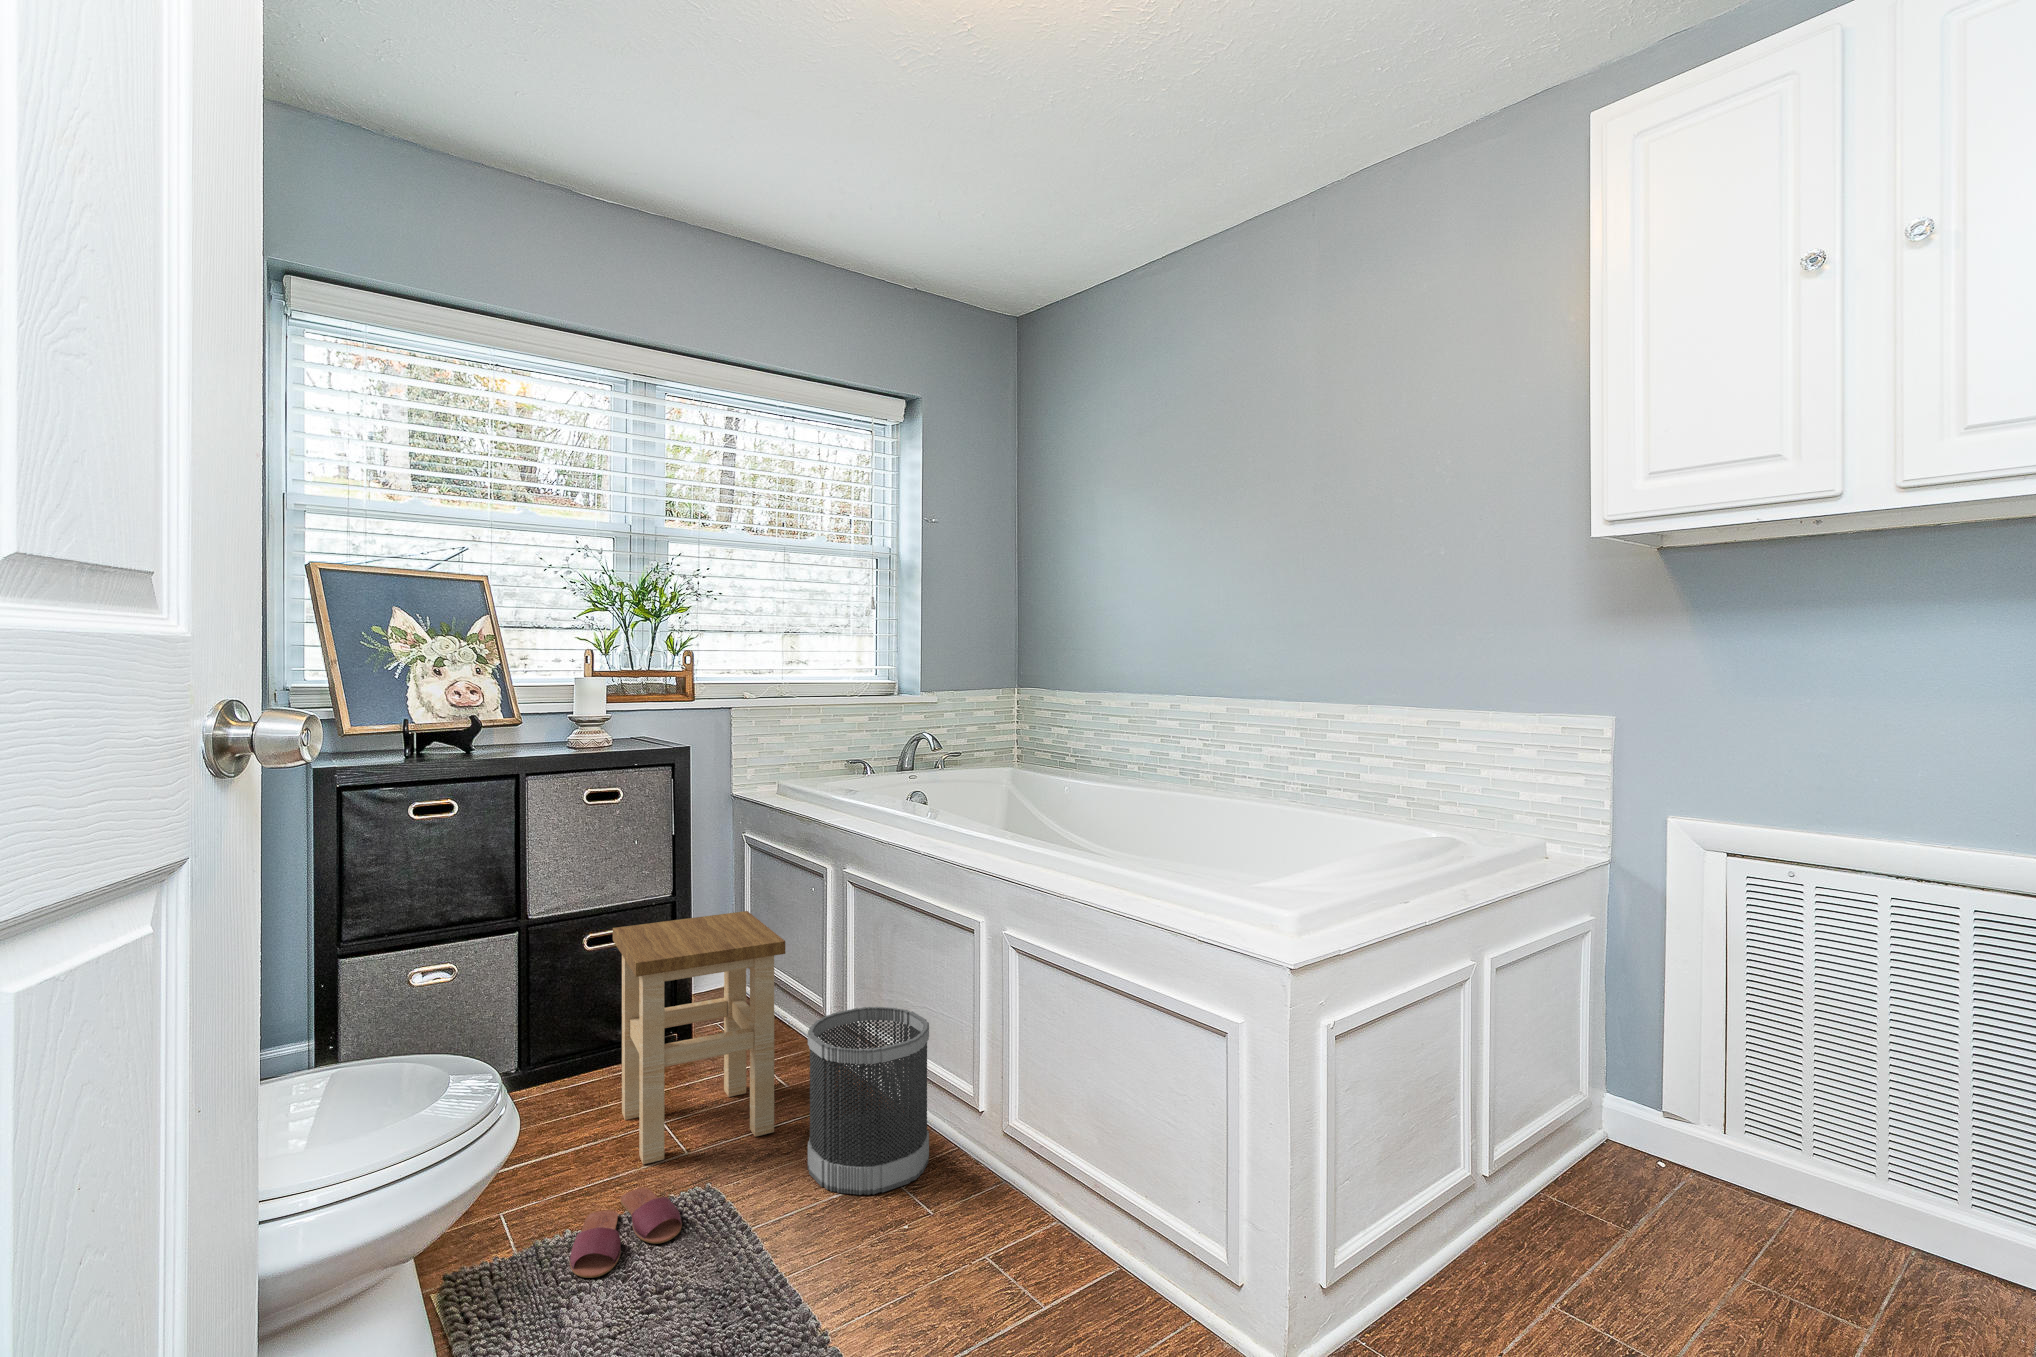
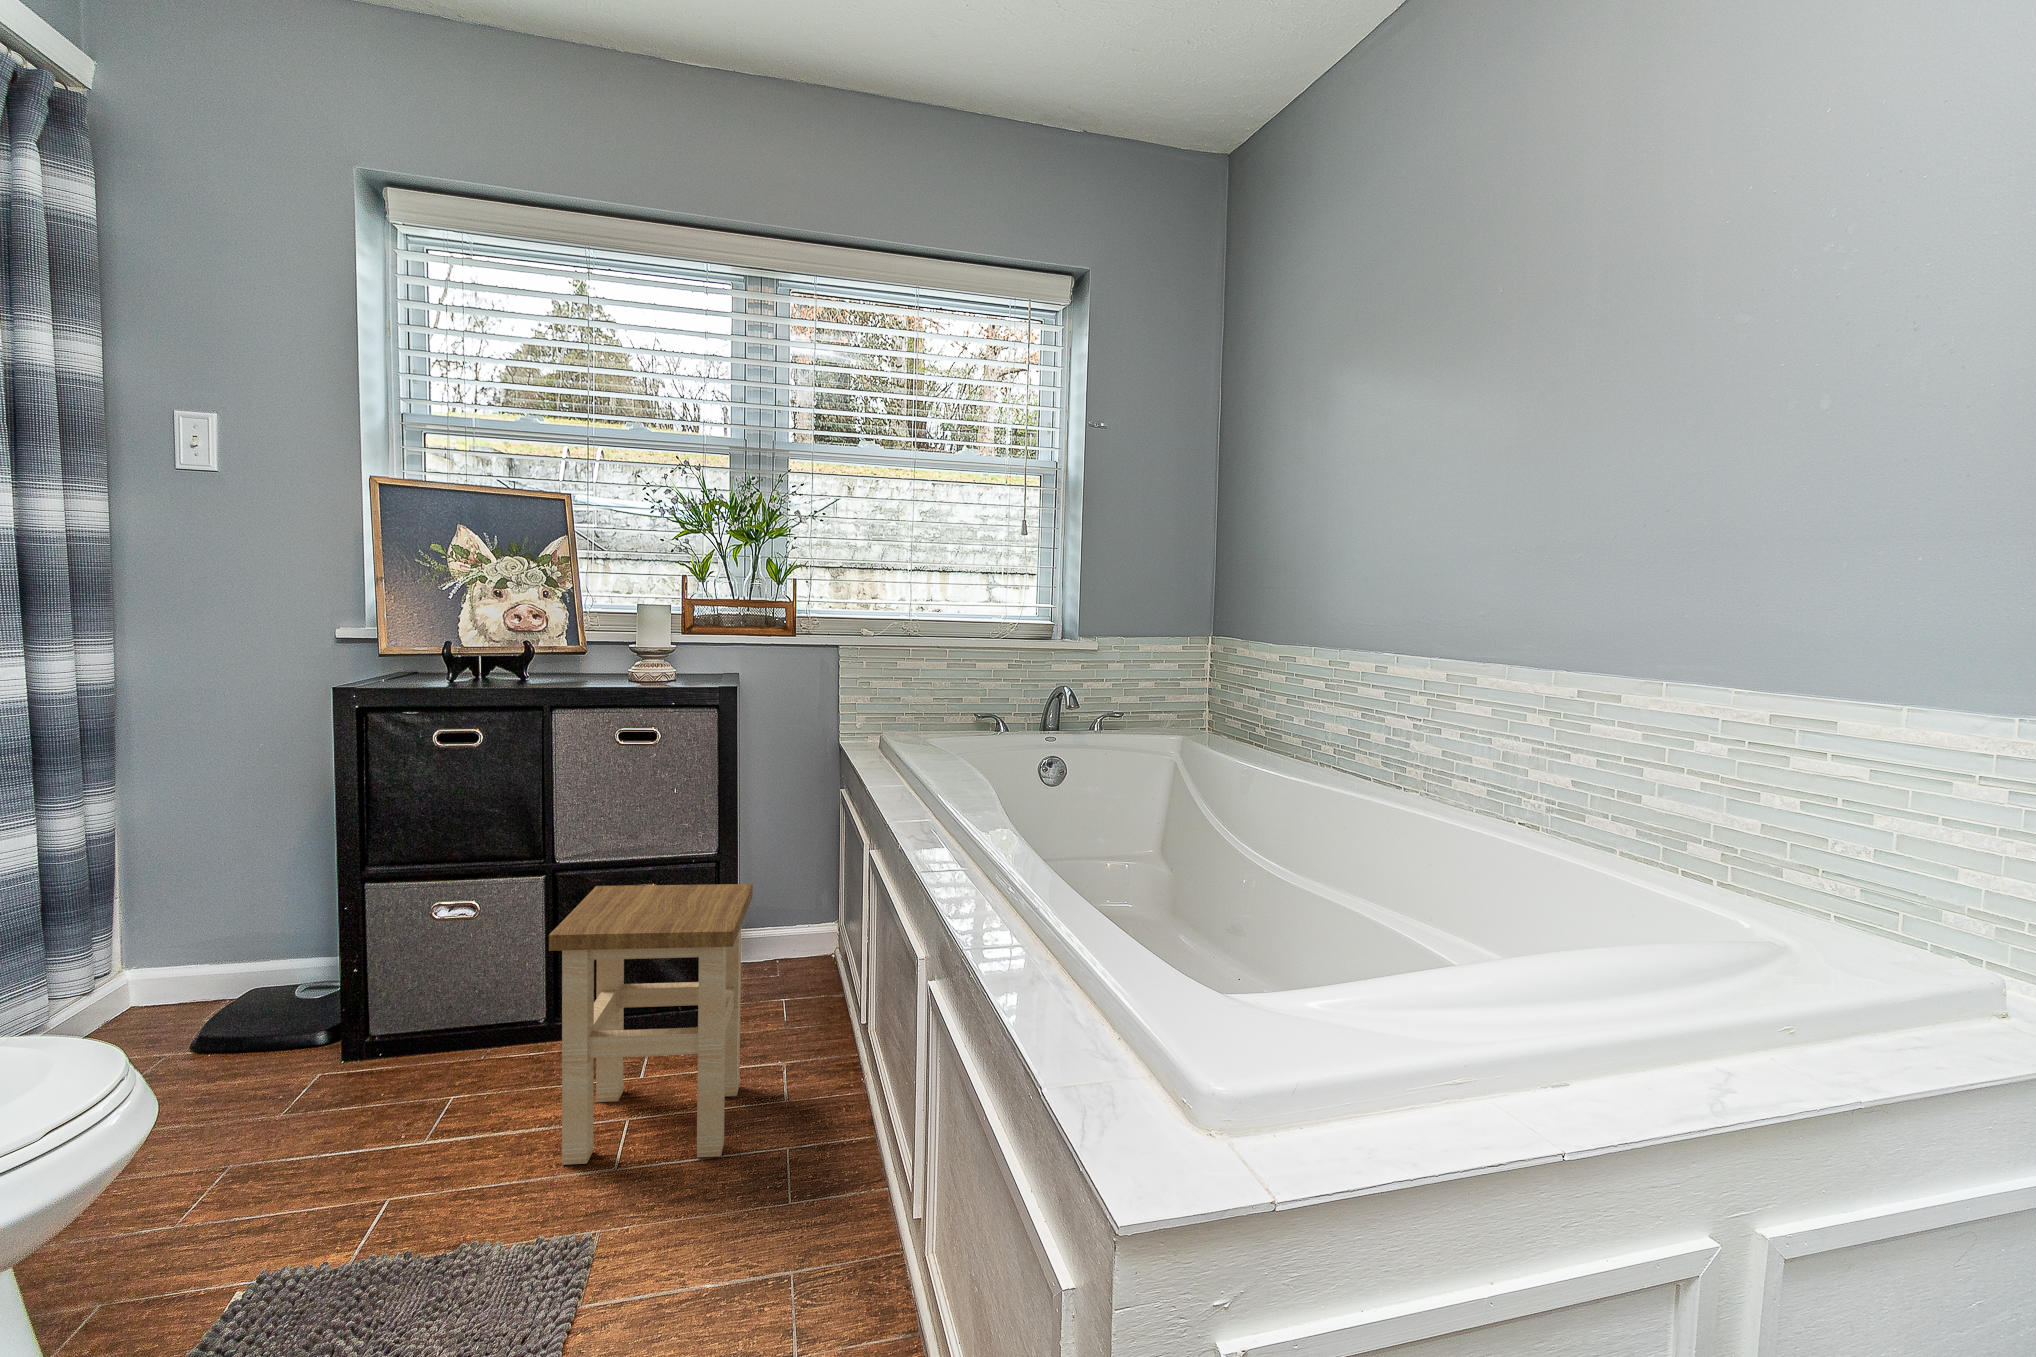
wastebasket: present [808,1007,929,1195] -> none [708,1028,865,1279]
slippers: present [570,1187,682,1278] -> none [375,1196,536,1306]

